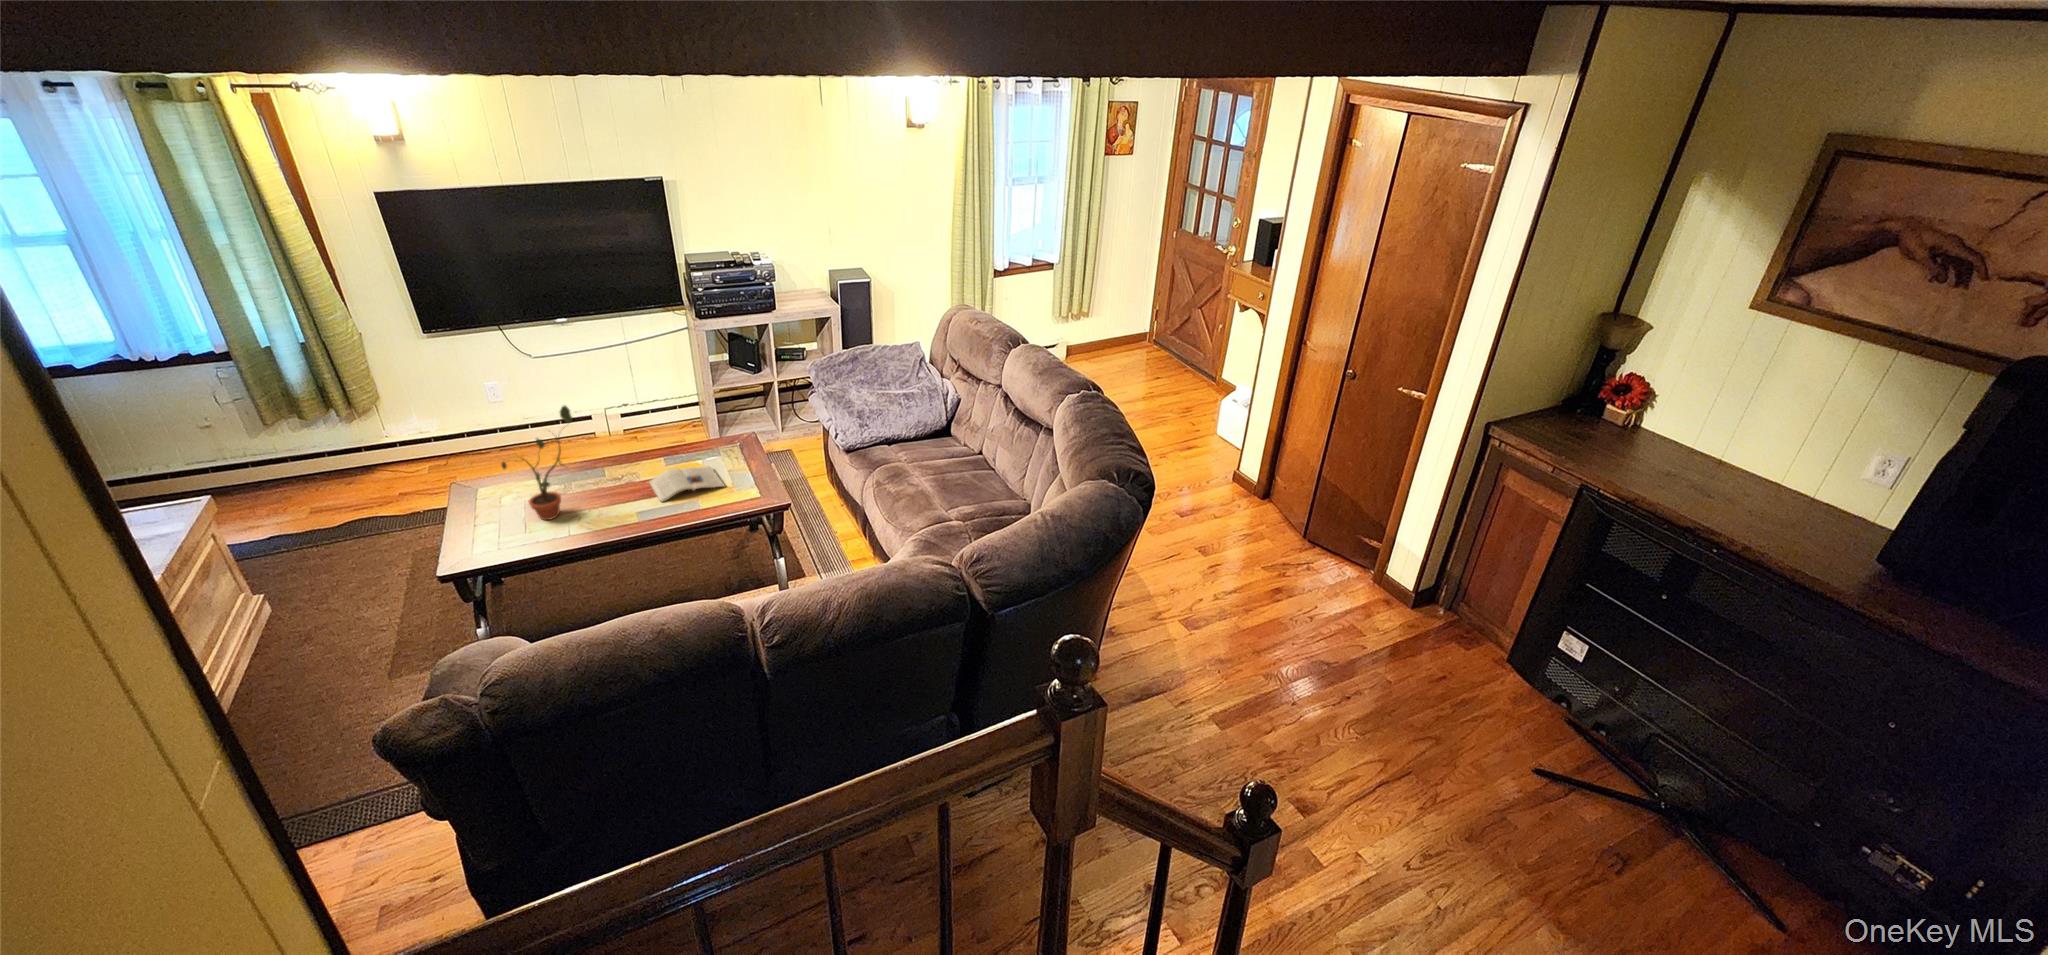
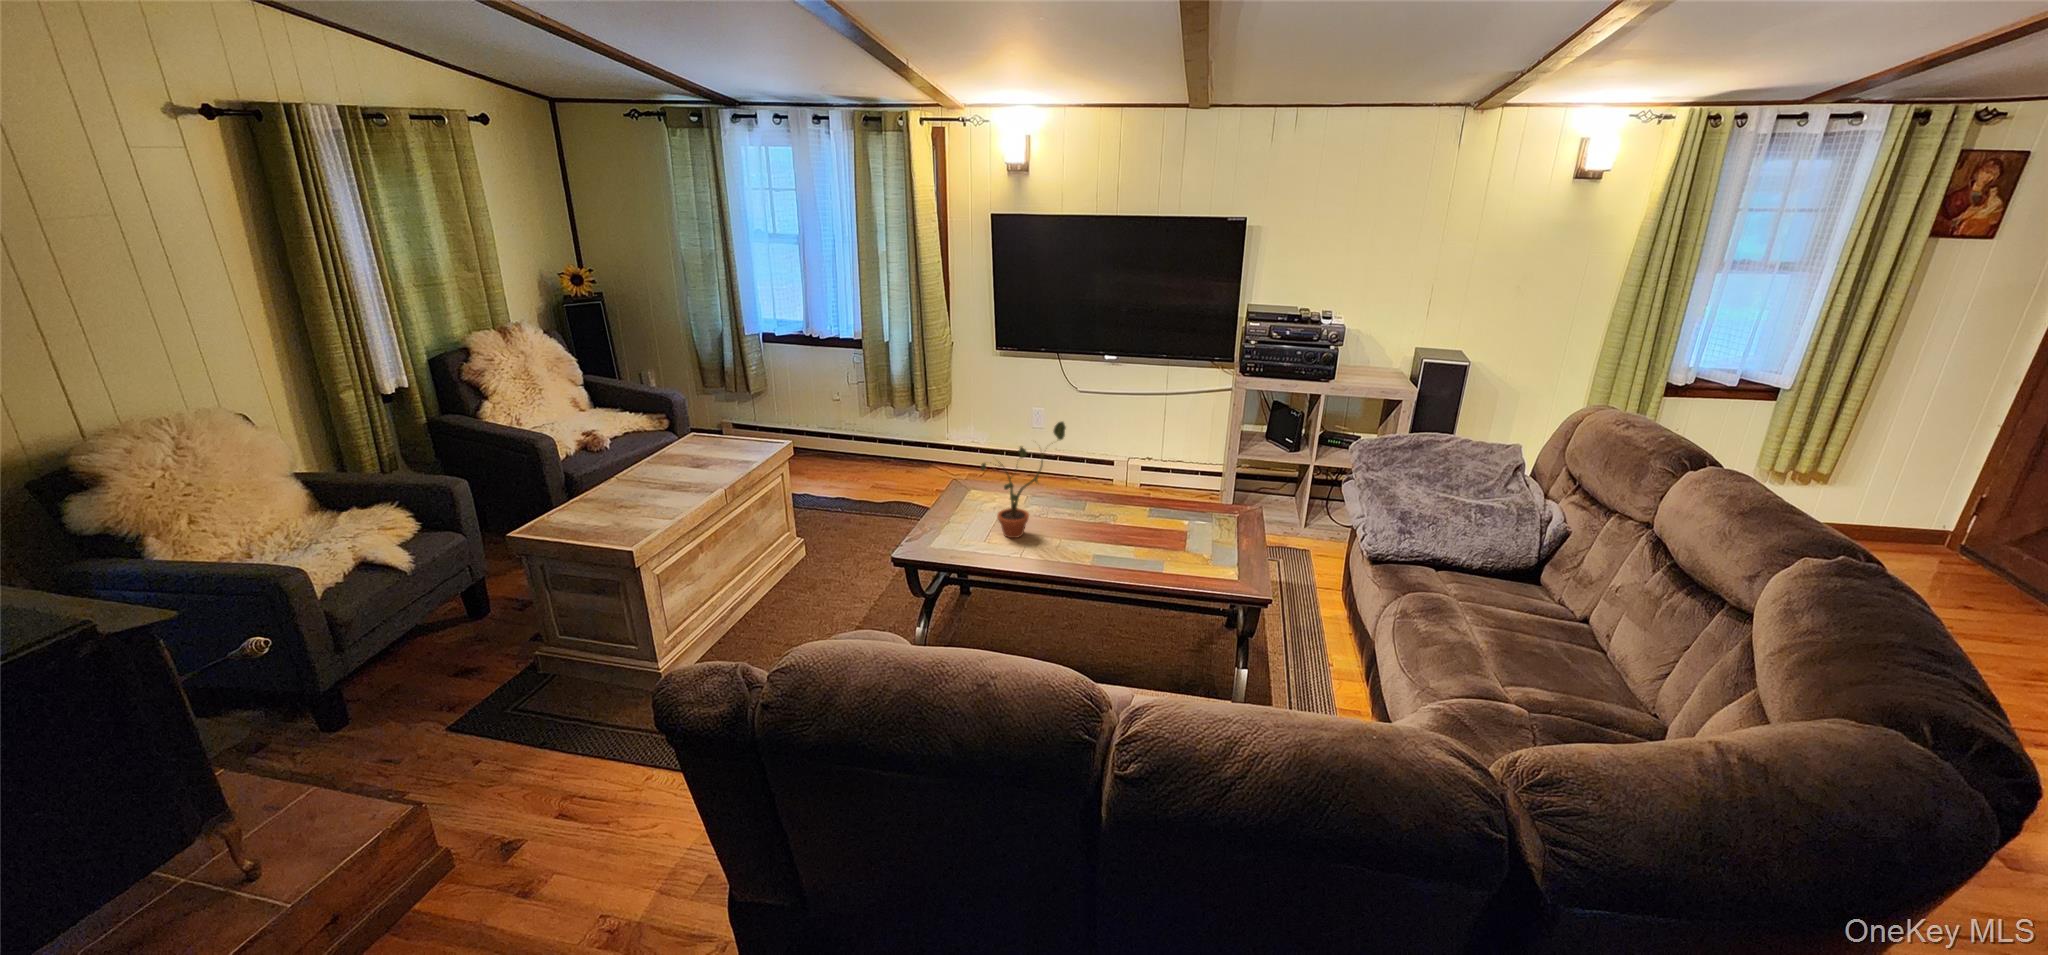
magazine: present [650,467,724,502] -> none [1124,521,1203,558]

